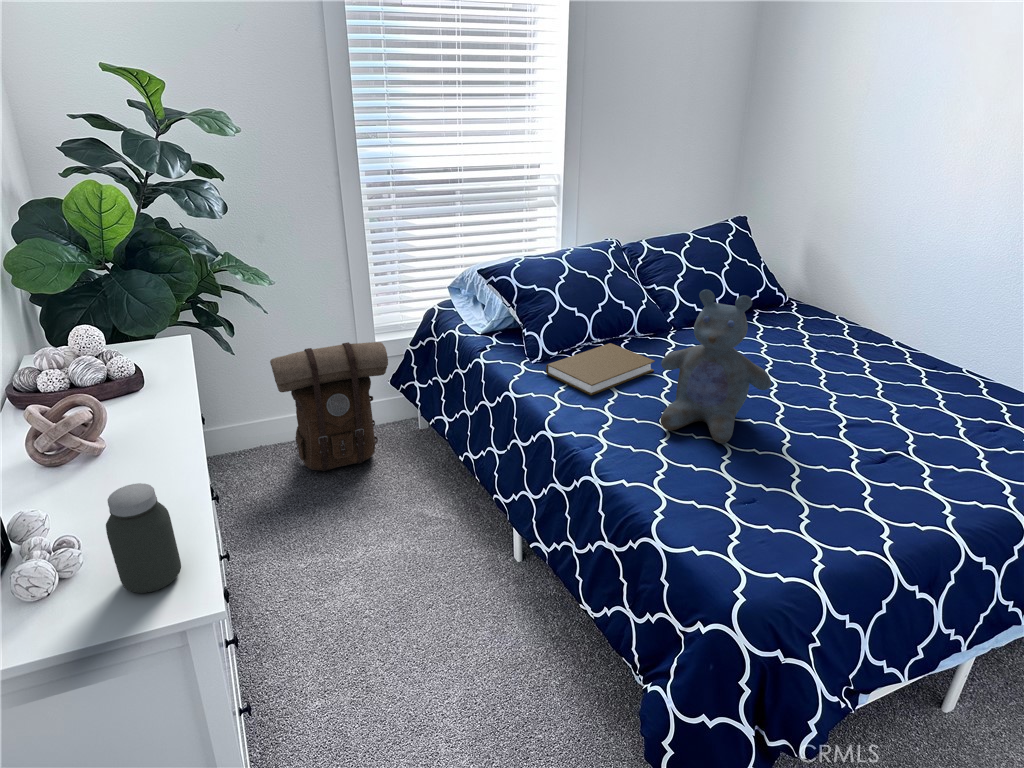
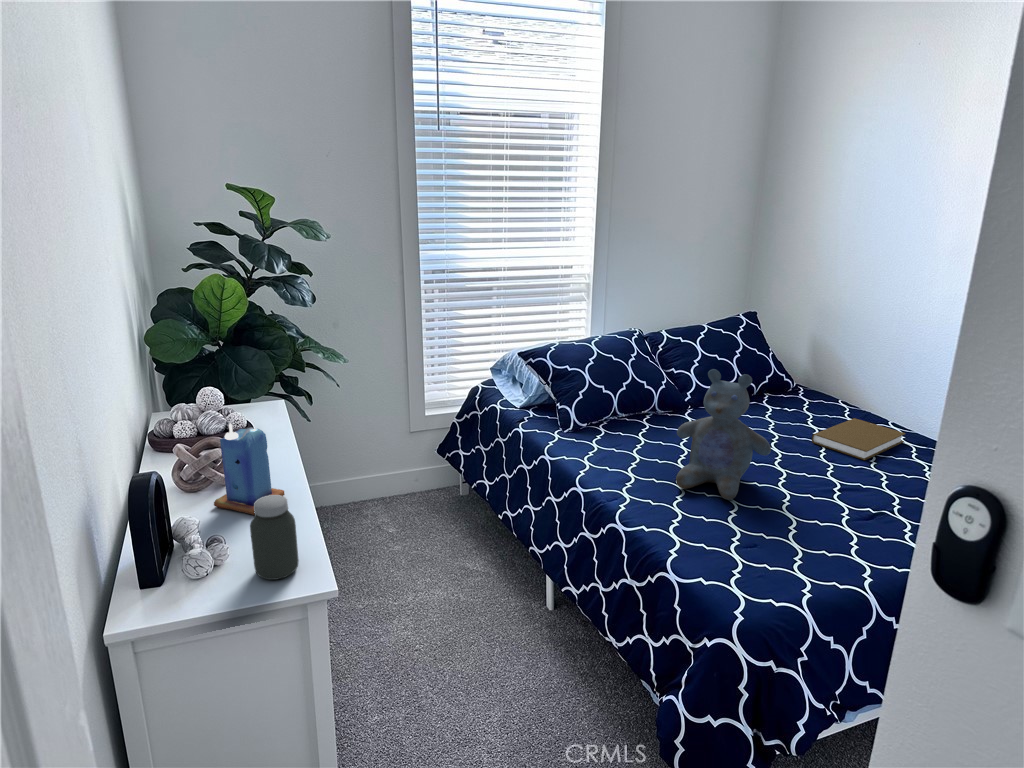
backpack: present [270,342,388,471] -> none [337,414,438,529]
book: present [546,343,655,395] -> present [812,418,905,460]
candle: none [81,379,179,495] -> present [214,423,285,515]

